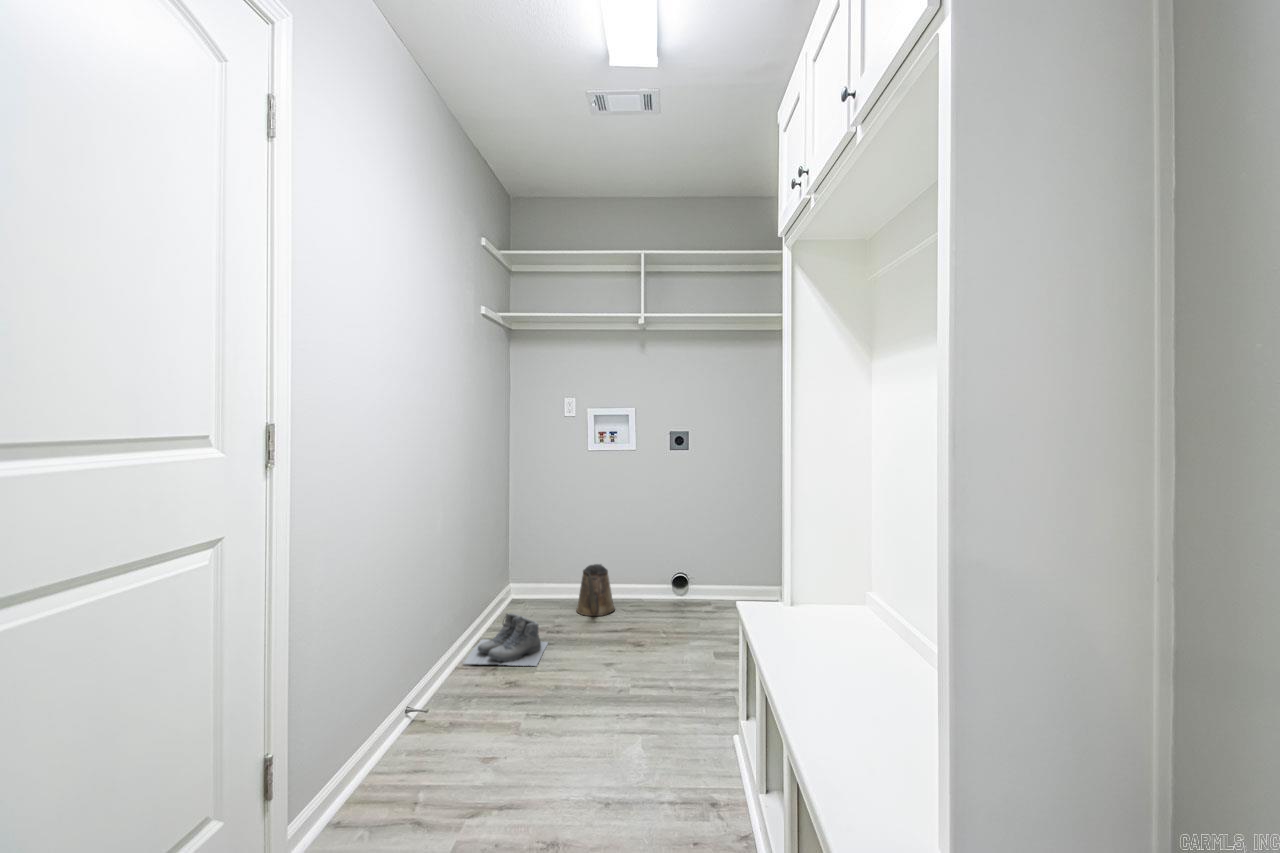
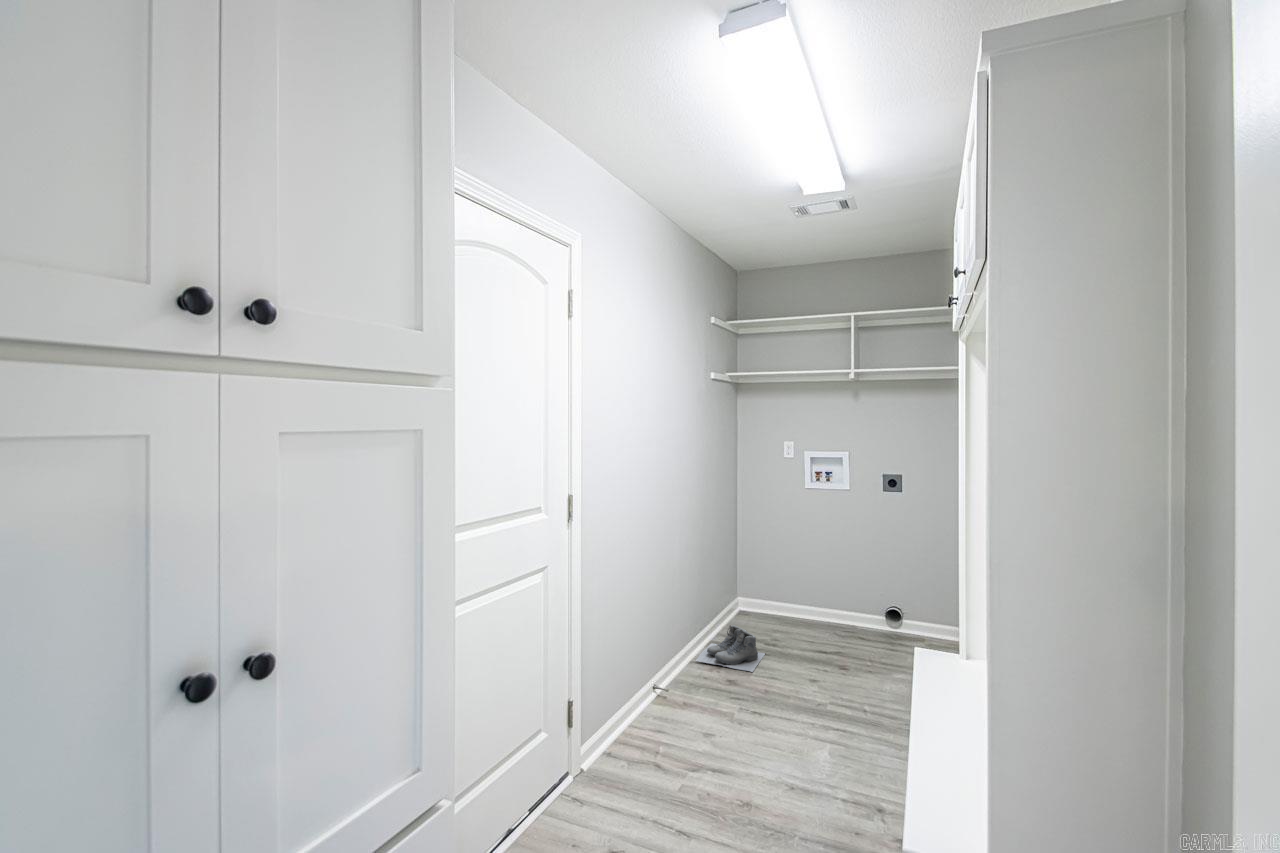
watering can: present [576,564,615,616] -> none [793,590,829,637]

